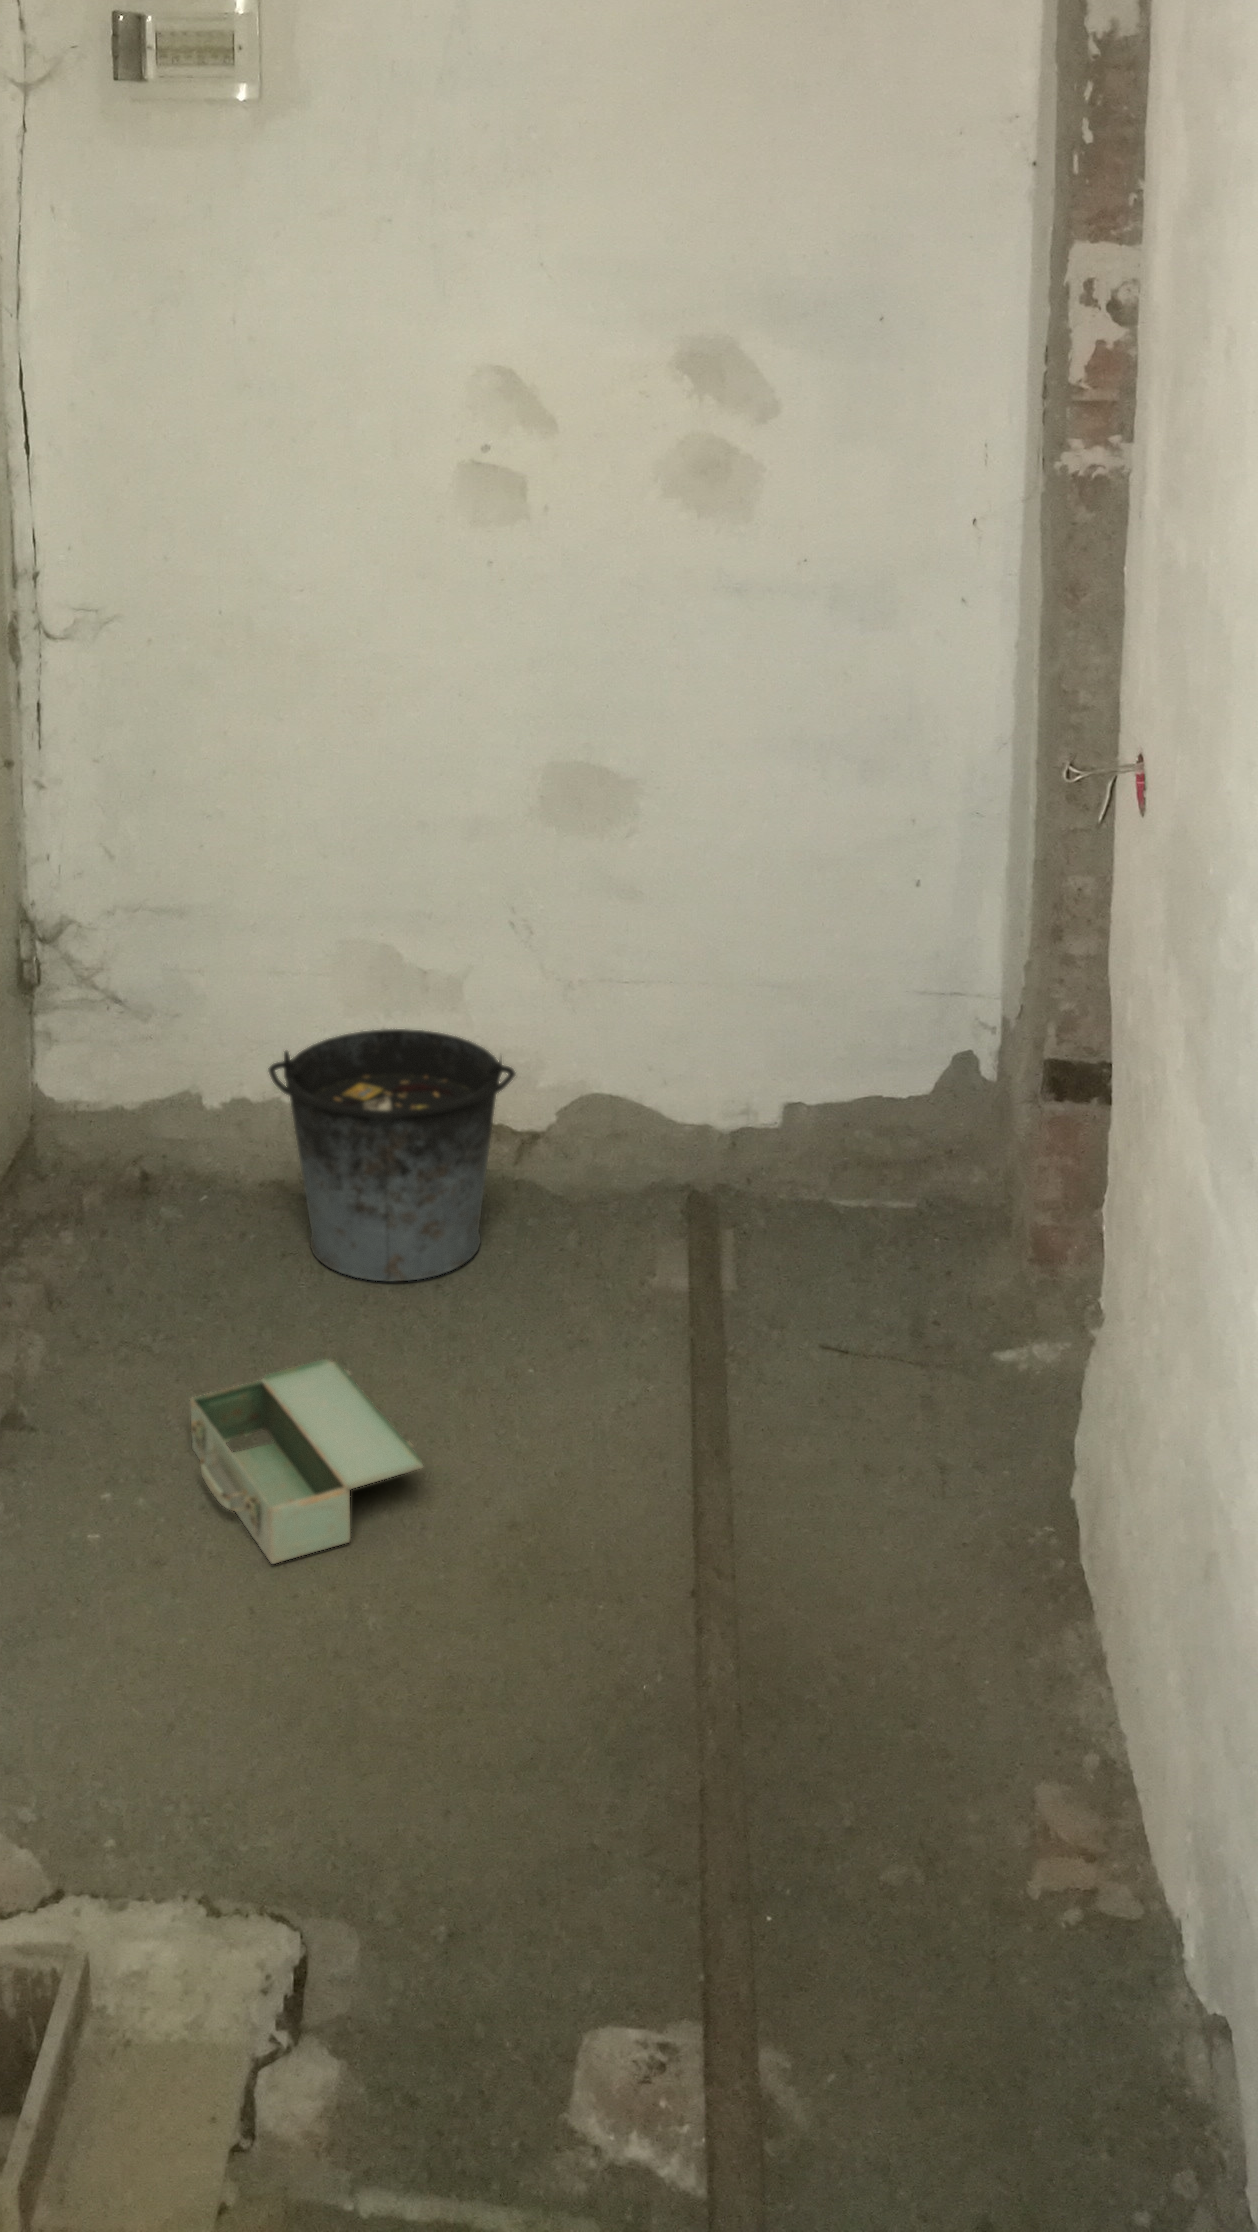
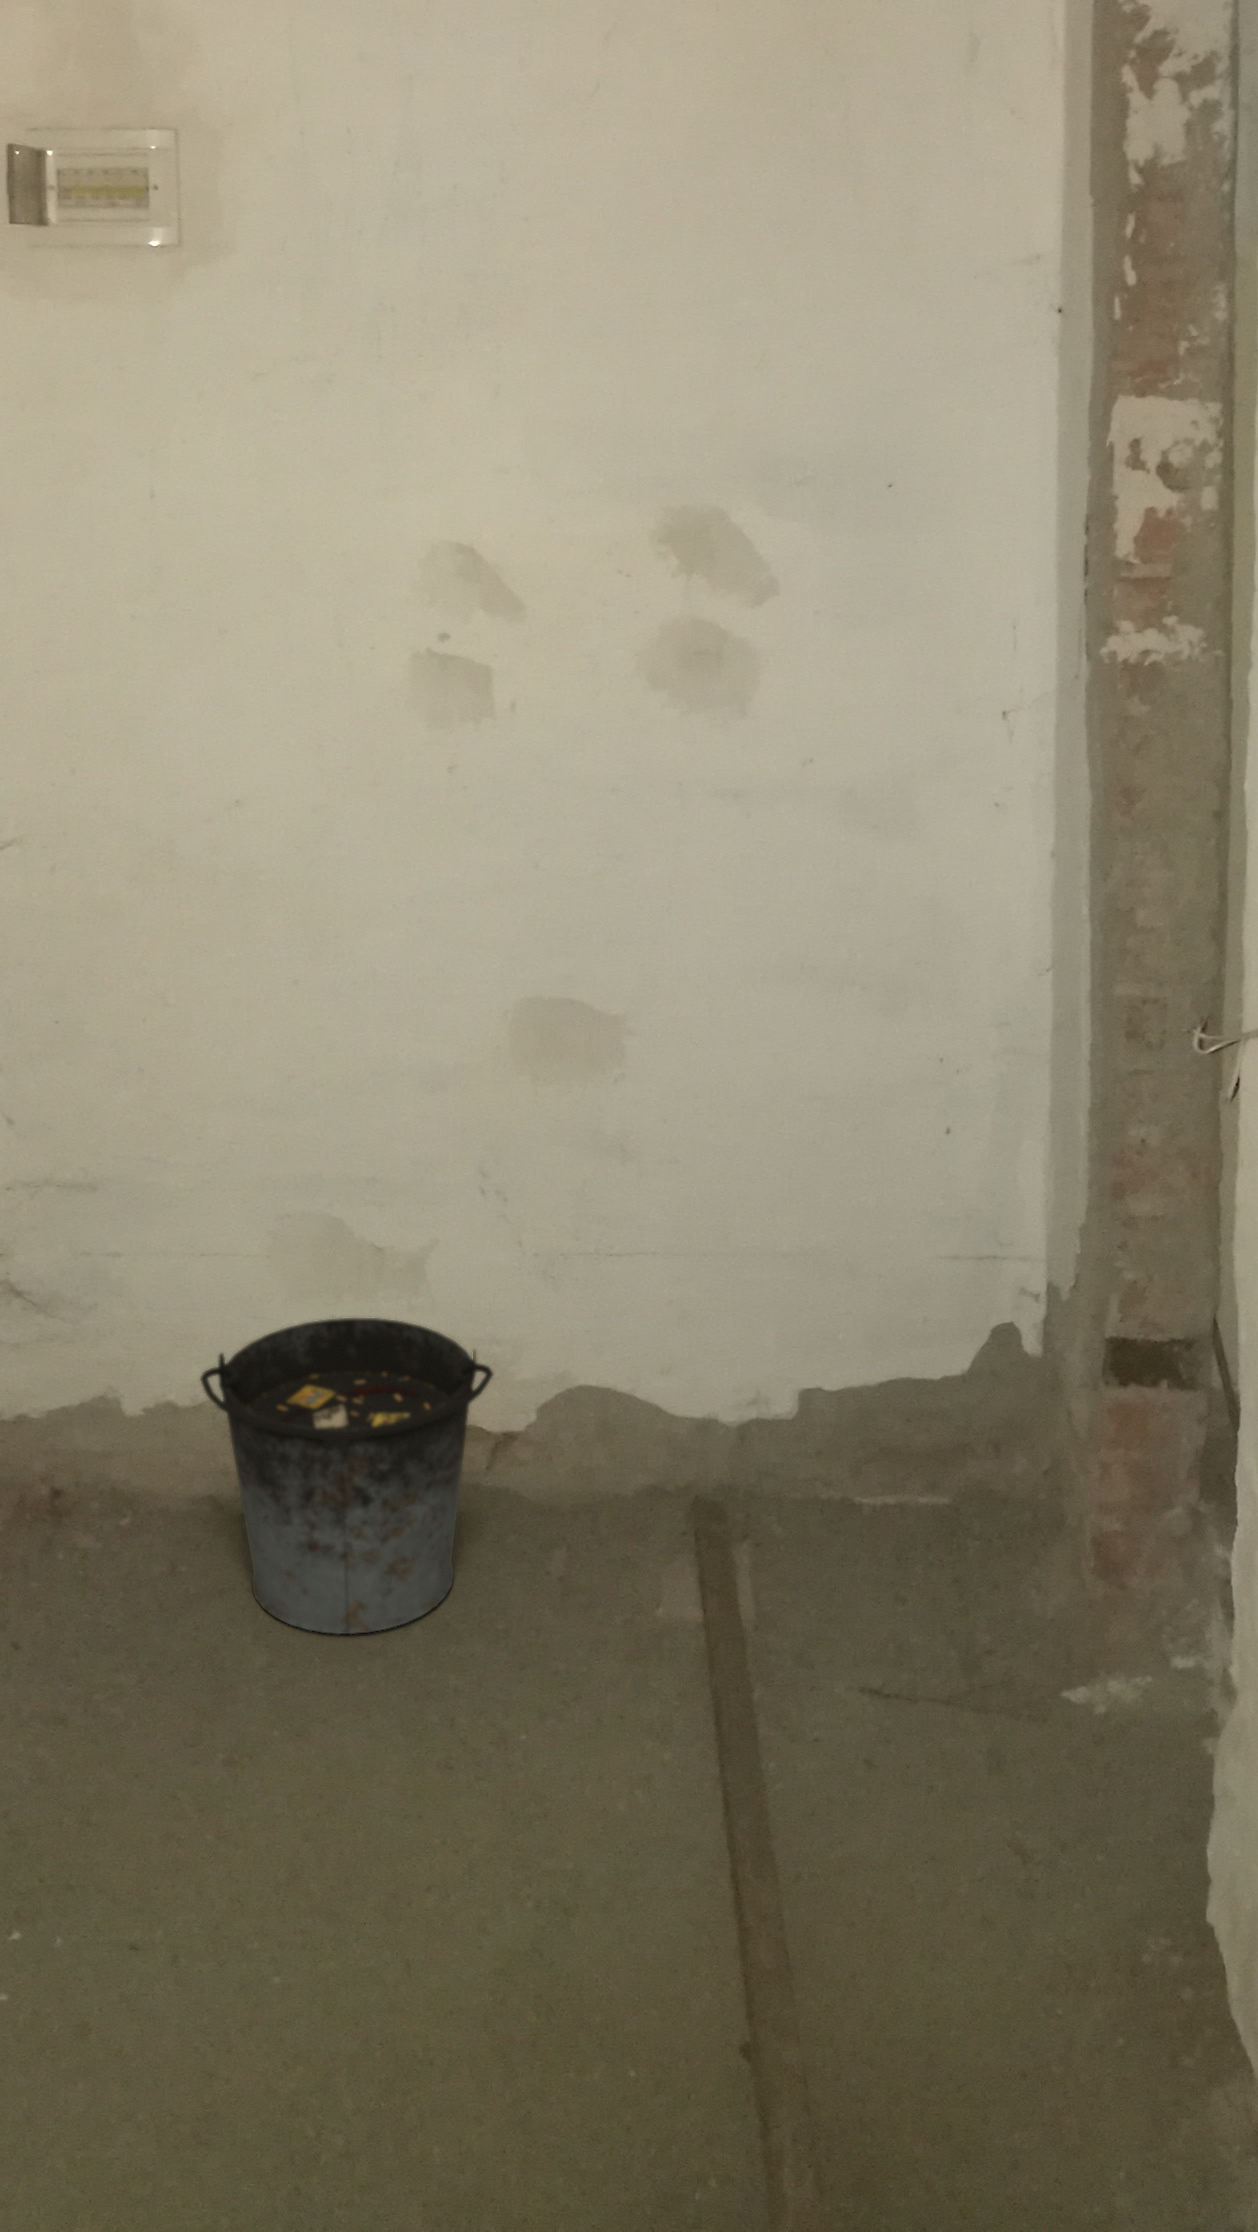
toolbox: present [190,1359,423,1564] -> none [114,1755,409,2055]

